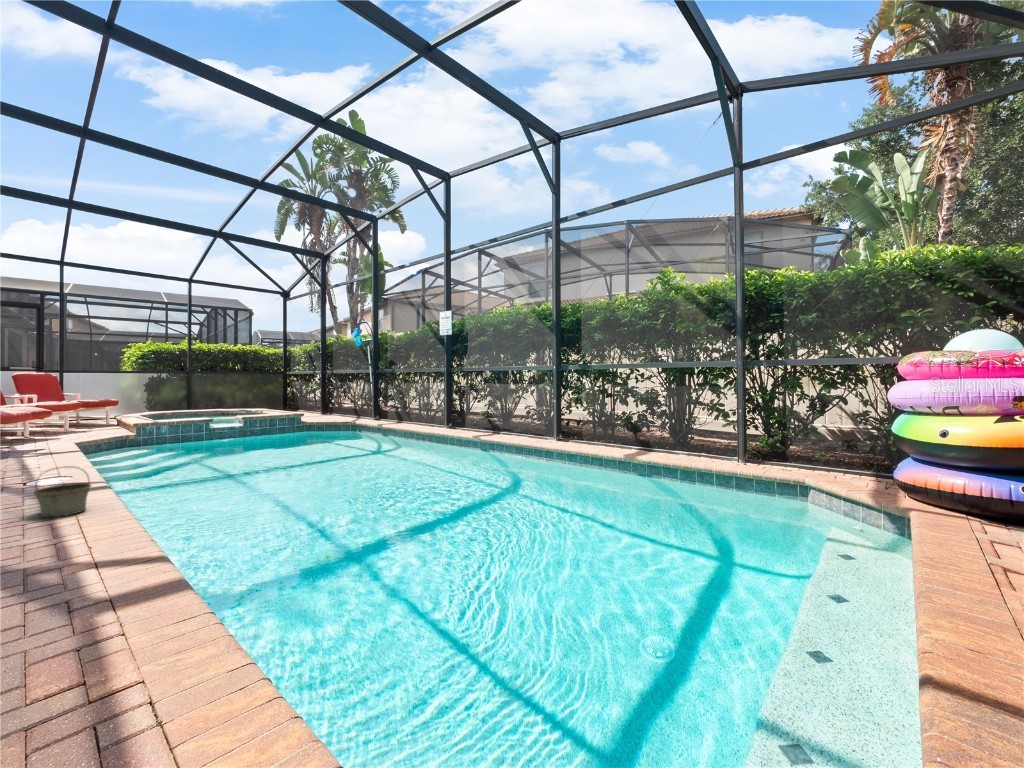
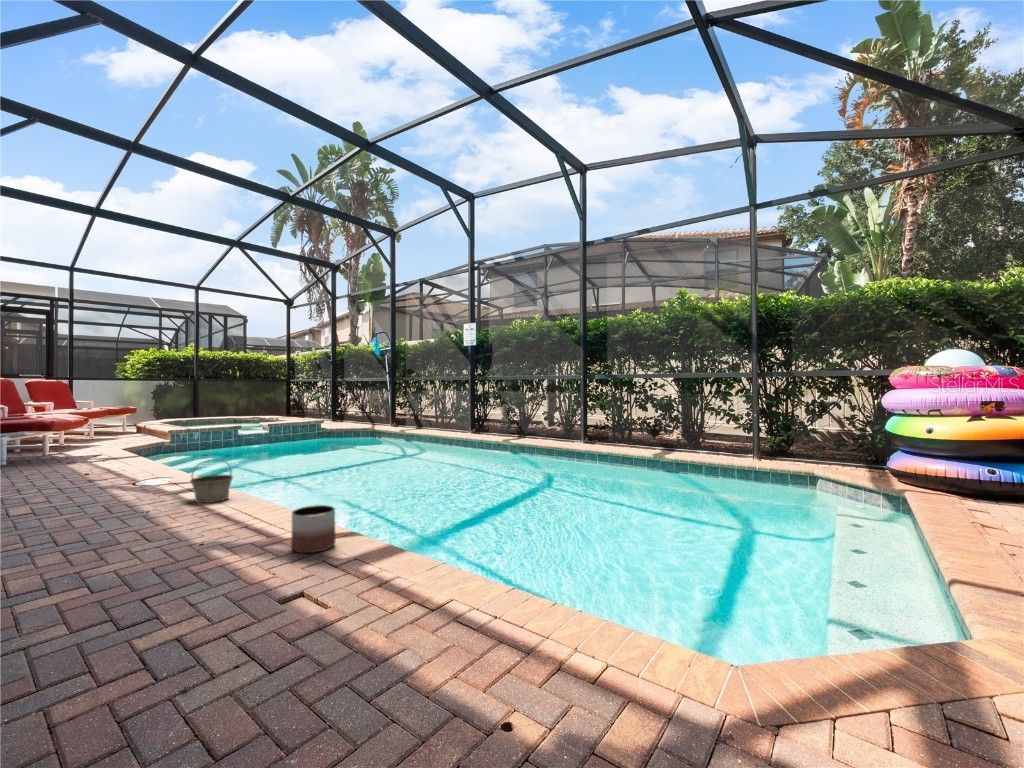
planter: none [44,534,115,600] -> present [291,505,336,553]

